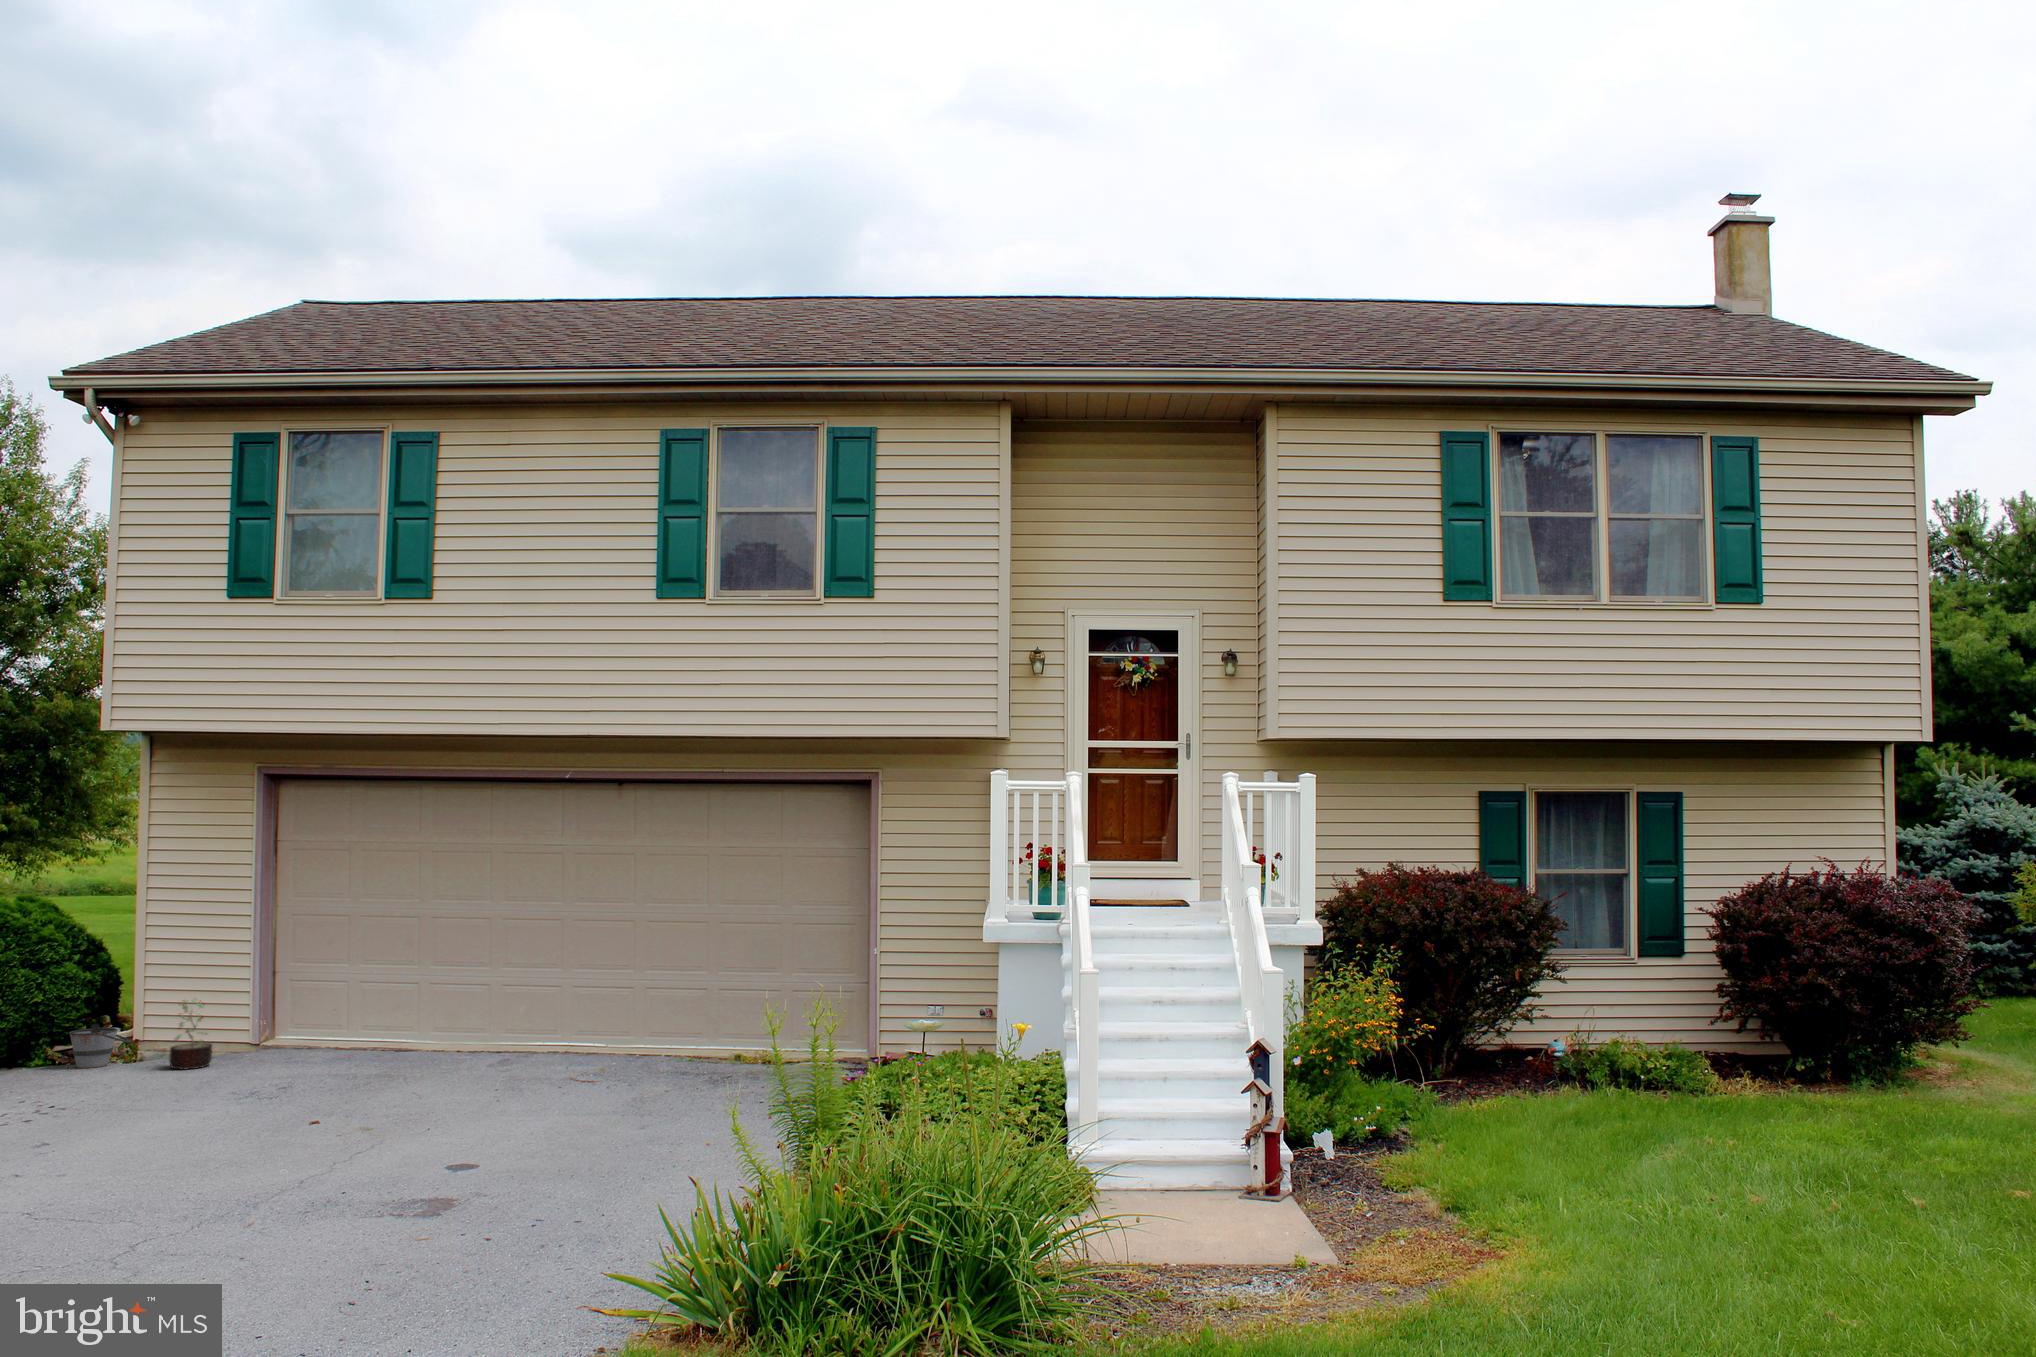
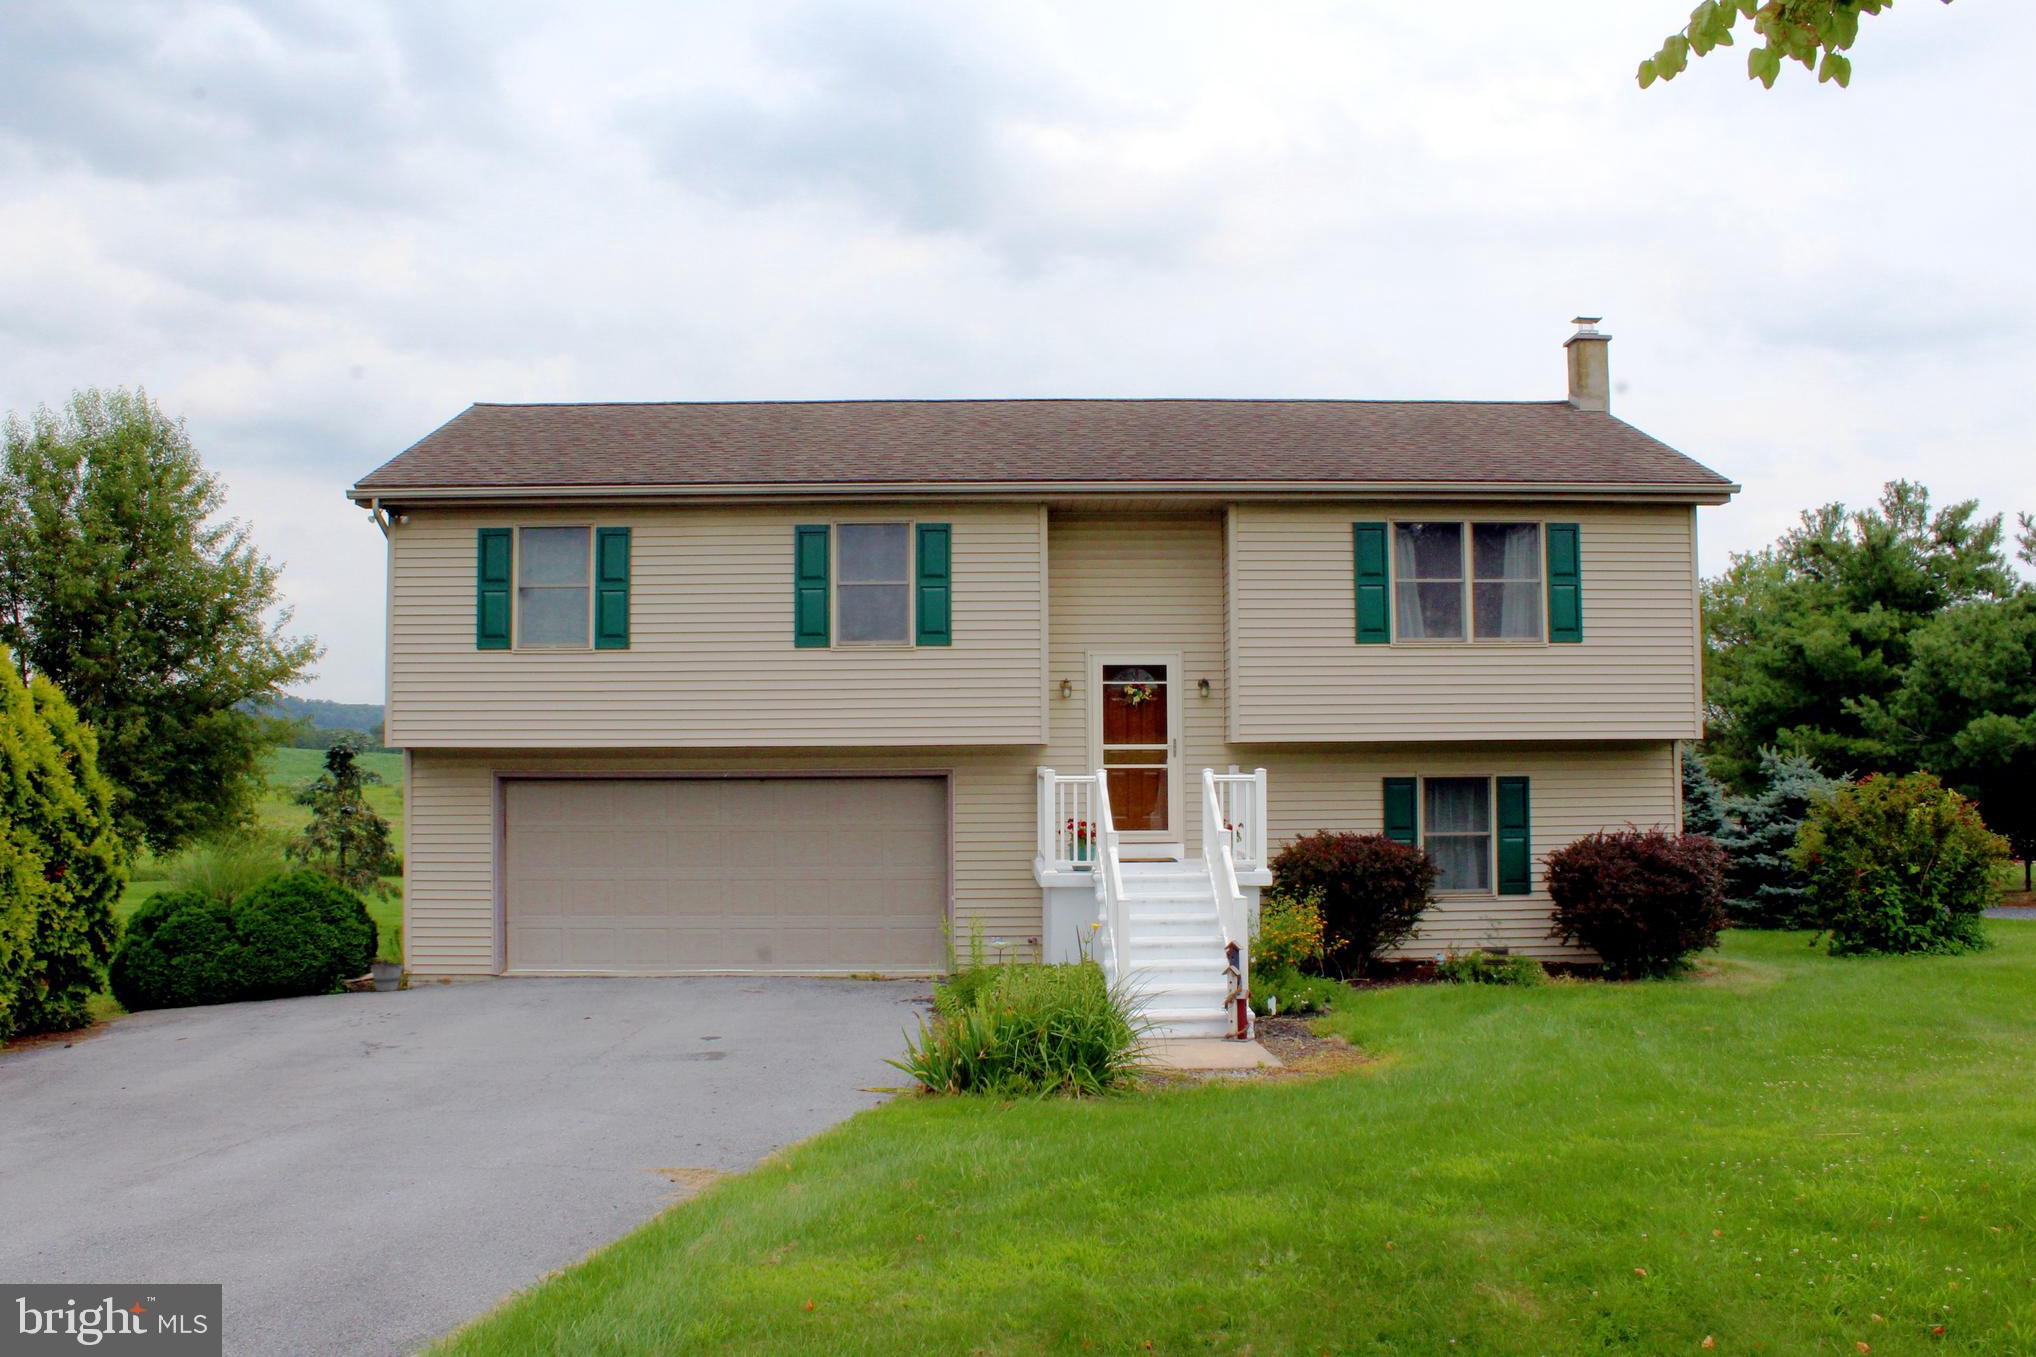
decorative plant: present [169,1000,212,1070] -> present [1477,918,1509,965]

